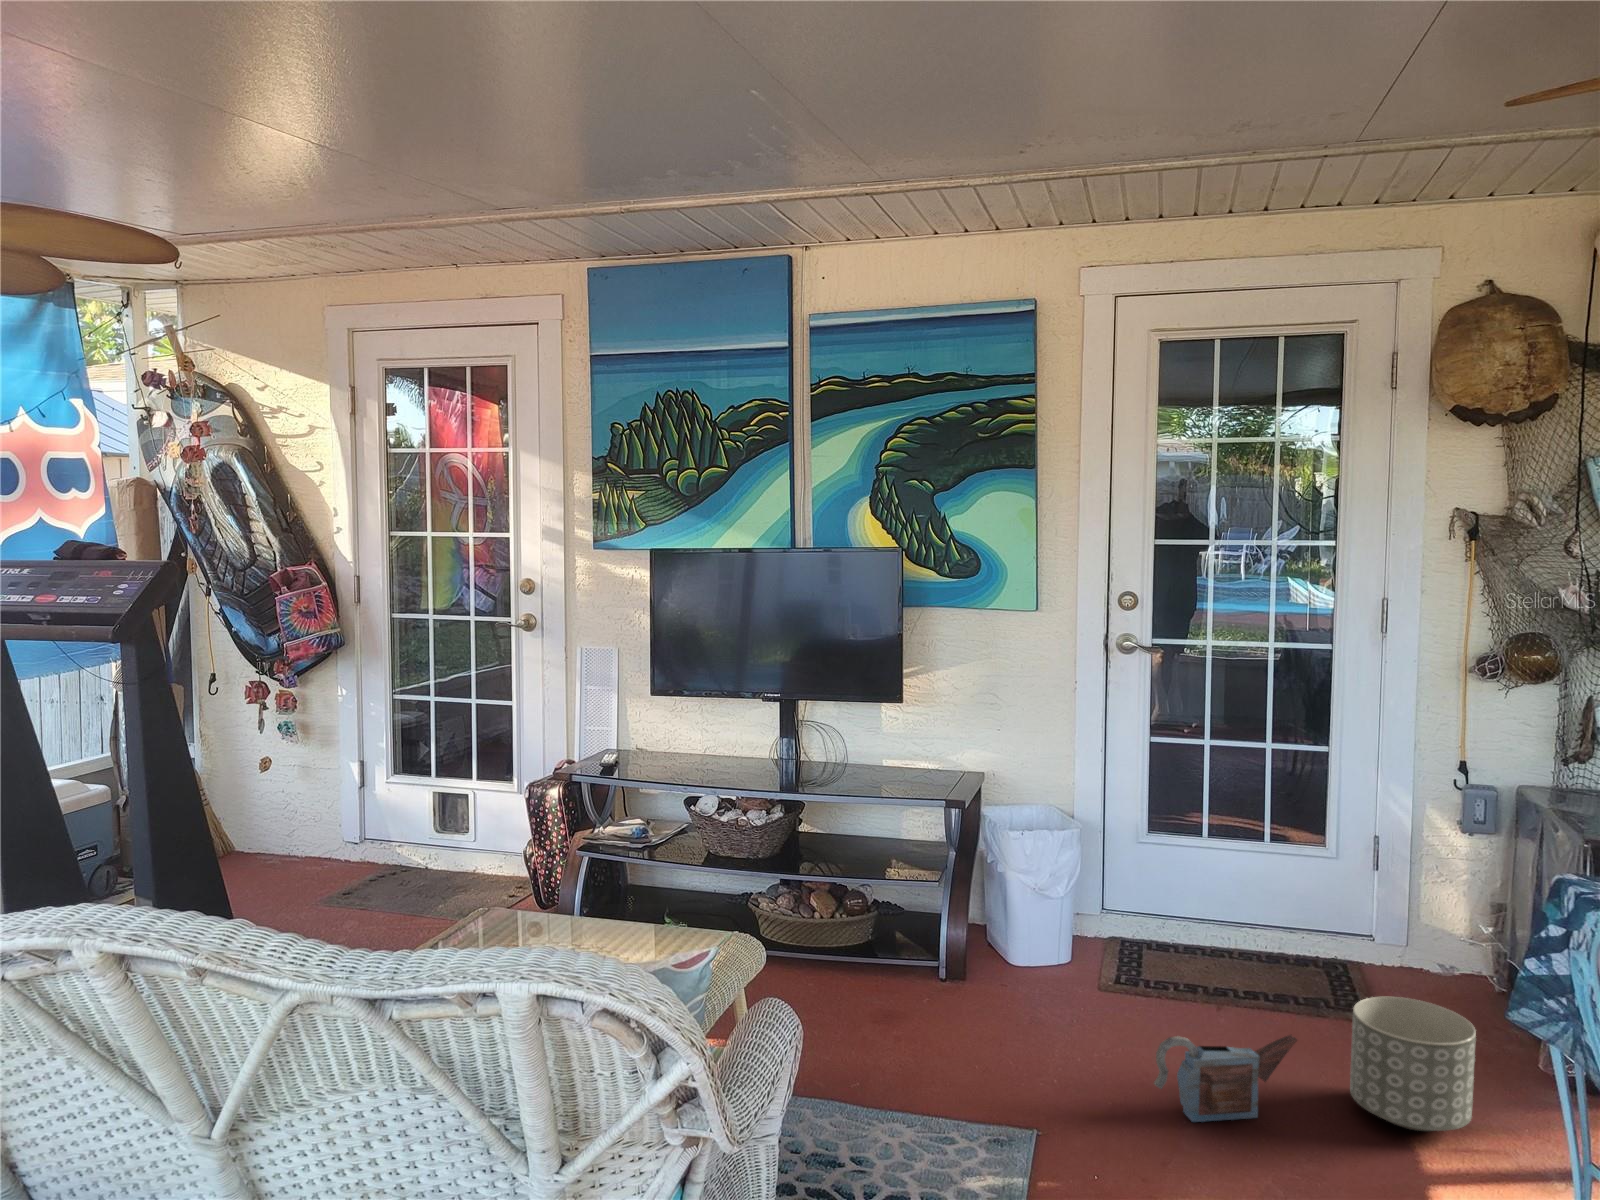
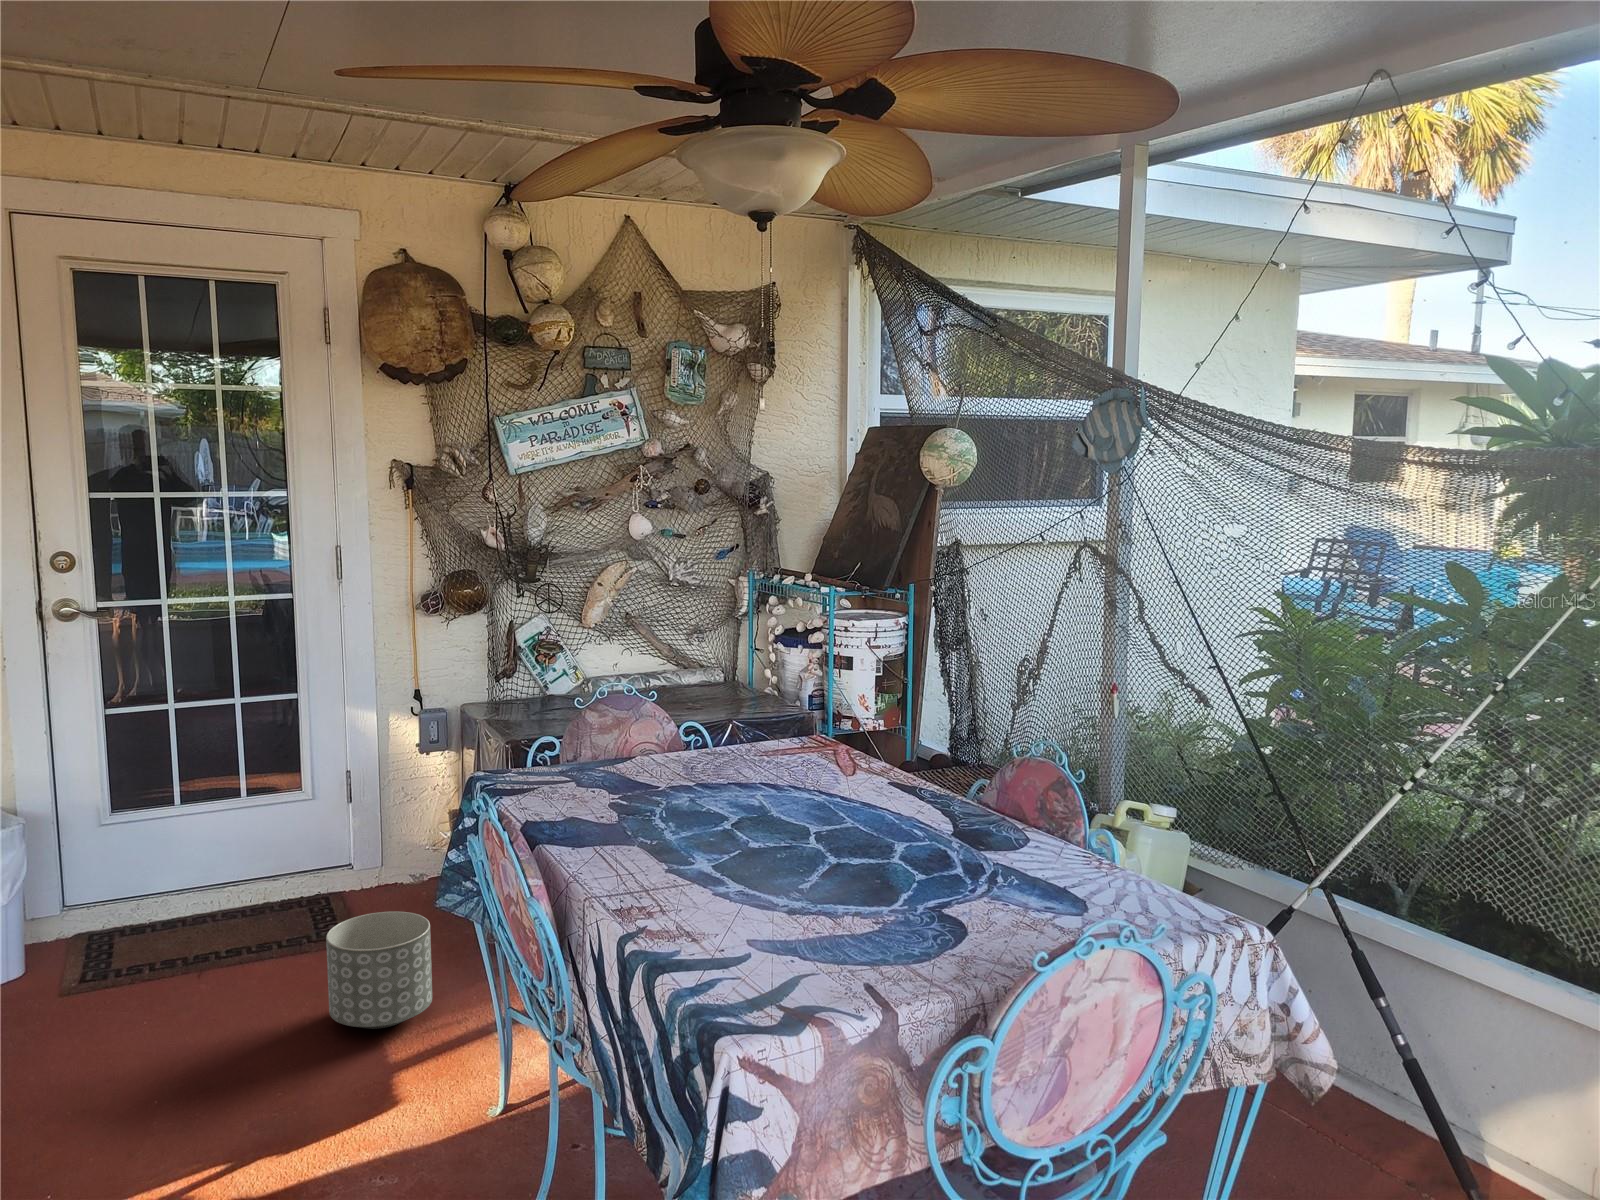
watering can: present [1154,1035,1297,1122] -> none [126,978,276,1098]

